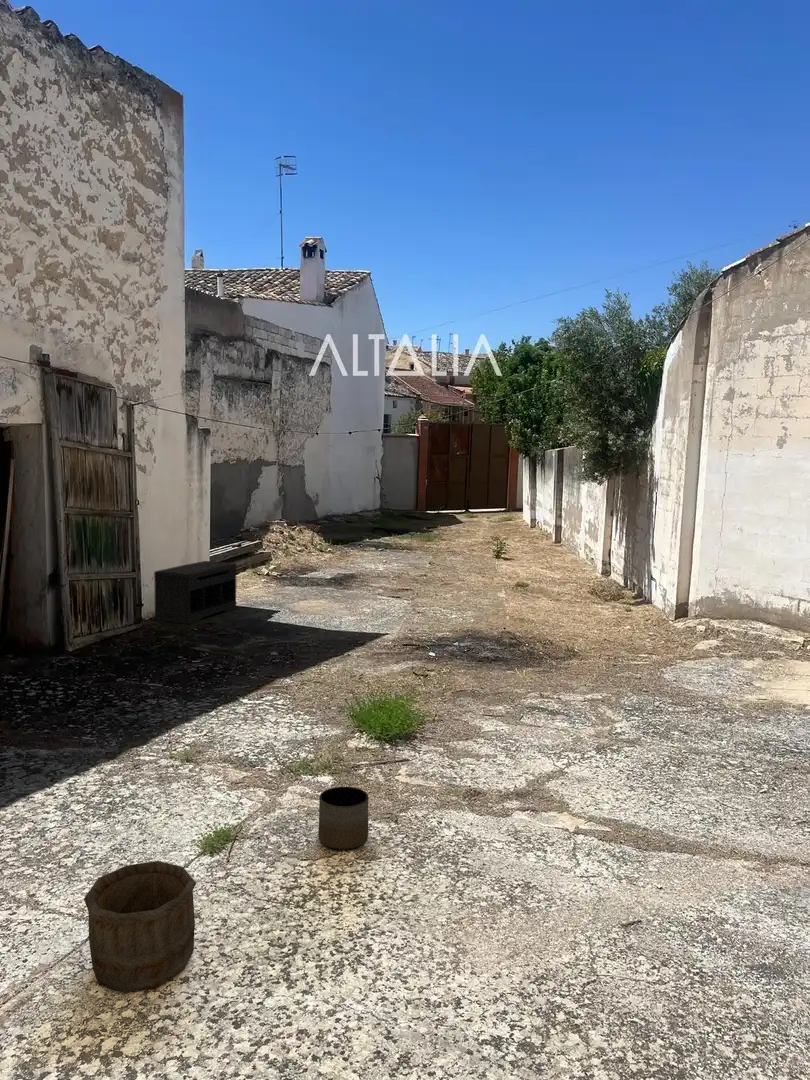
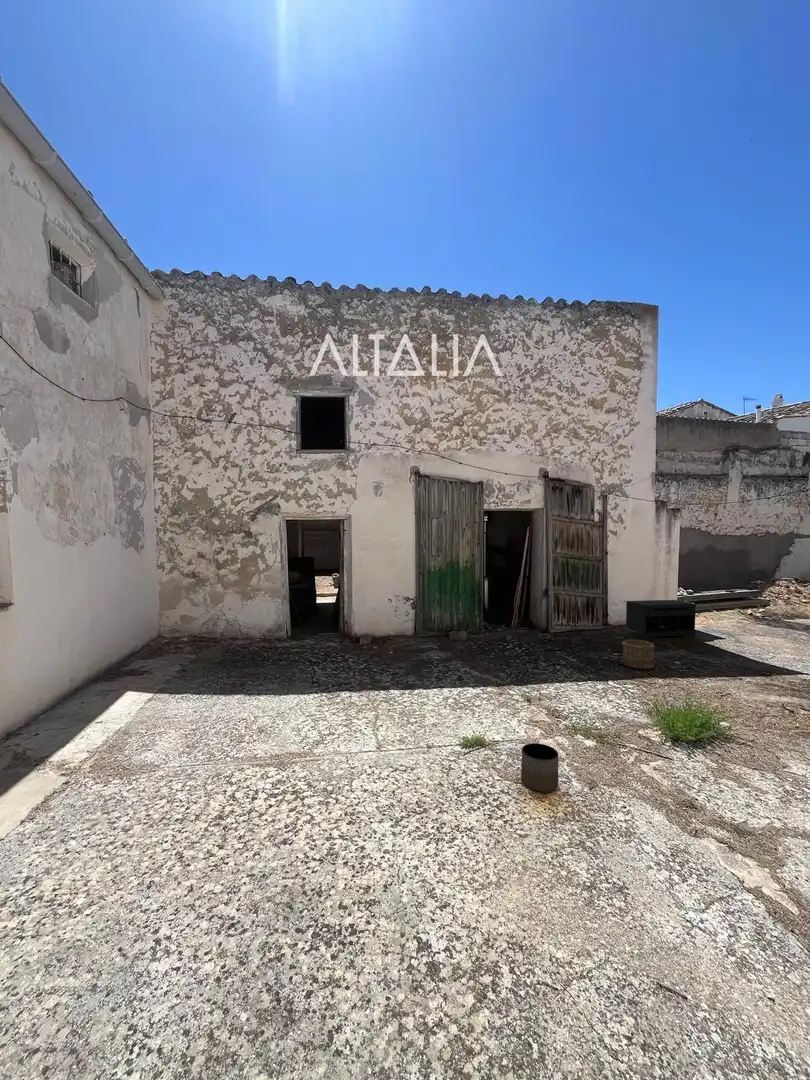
wooden bucket: present [84,861,196,992] -> present [622,640,655,669]

